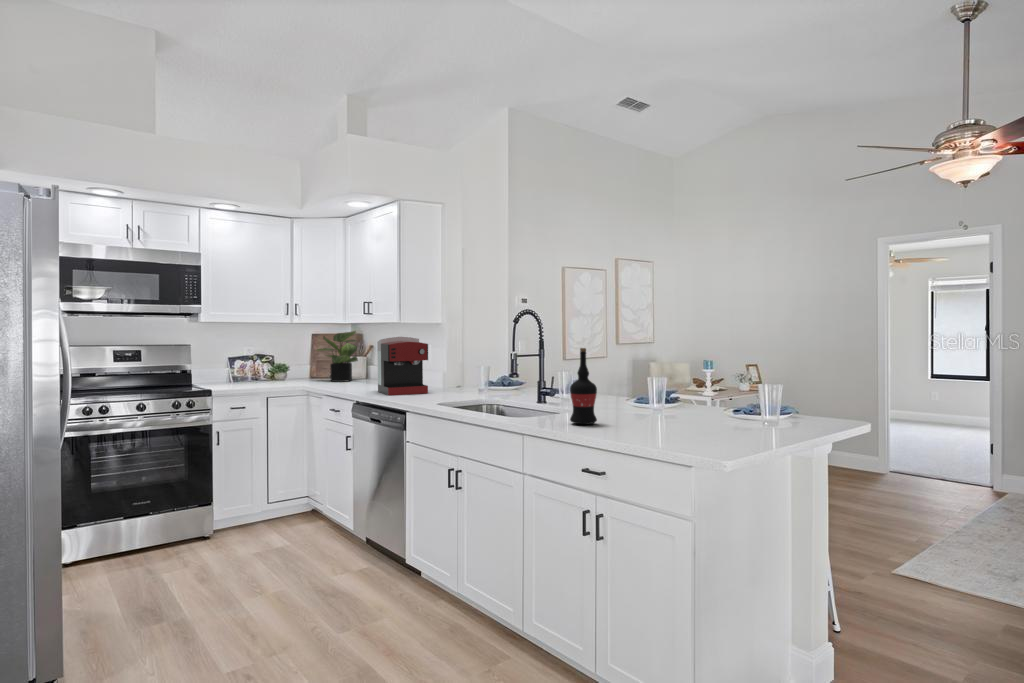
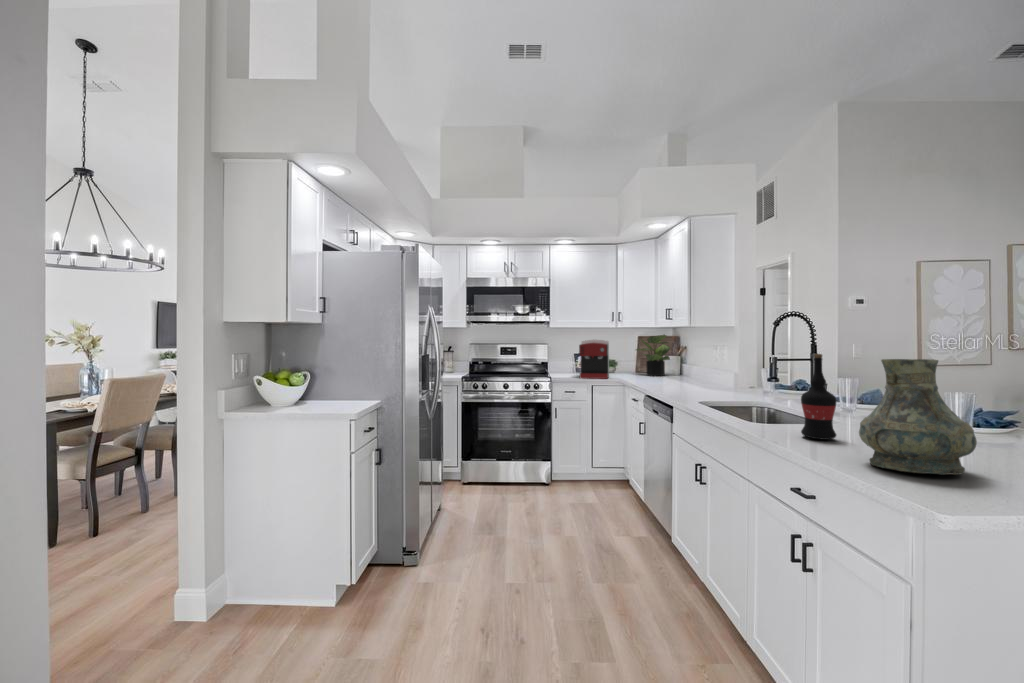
coffee maker: present [377,337,428,395] -> present [579,339,609,379]
vase: none [633,350,704,438] -> present [859,359,977,475]

